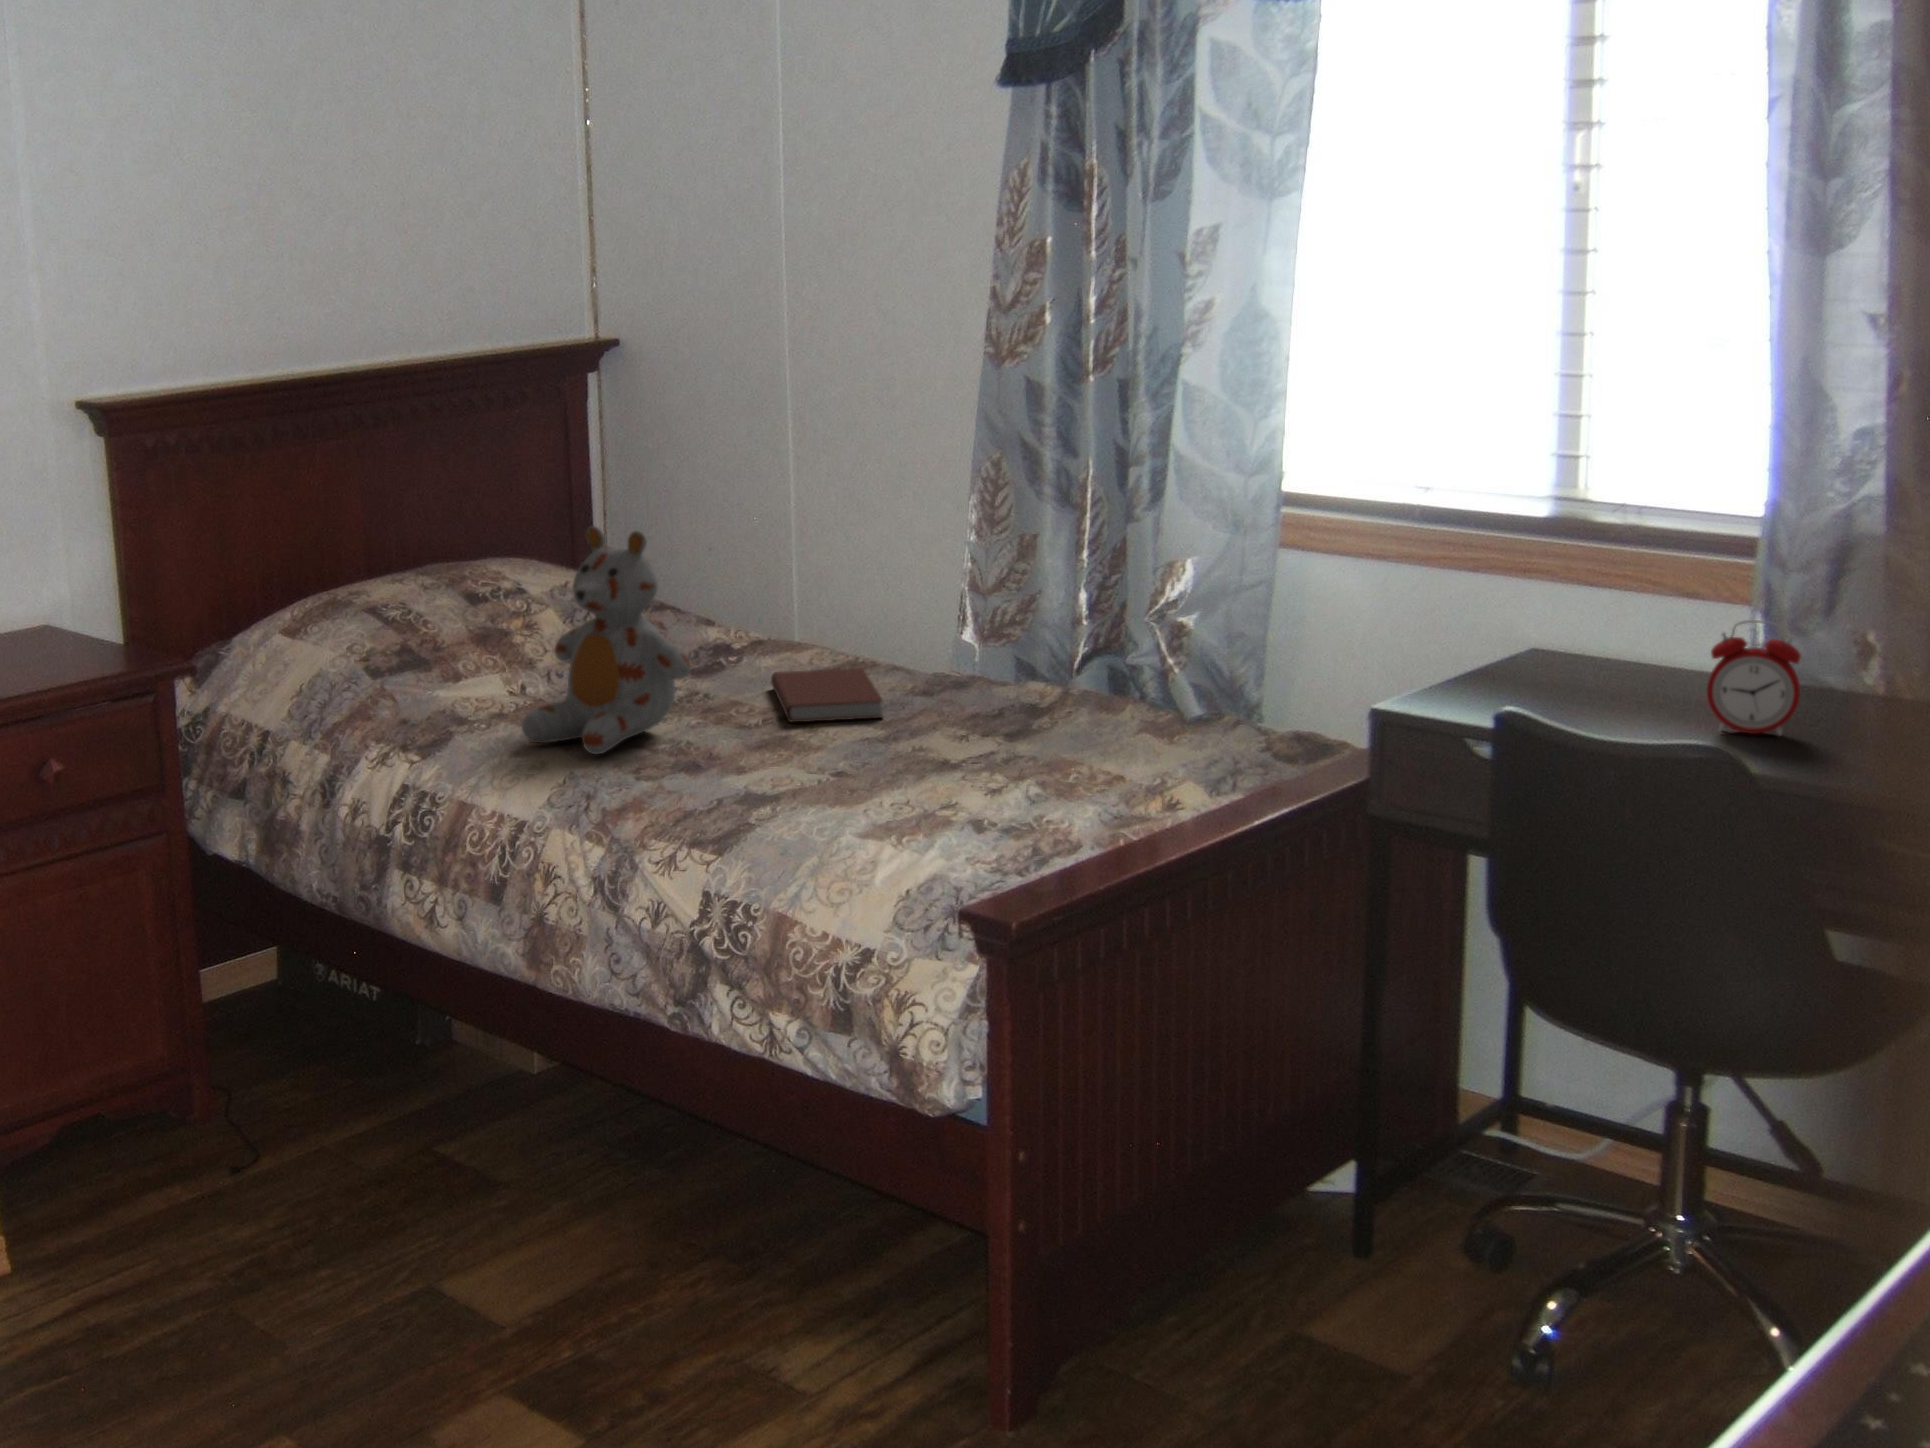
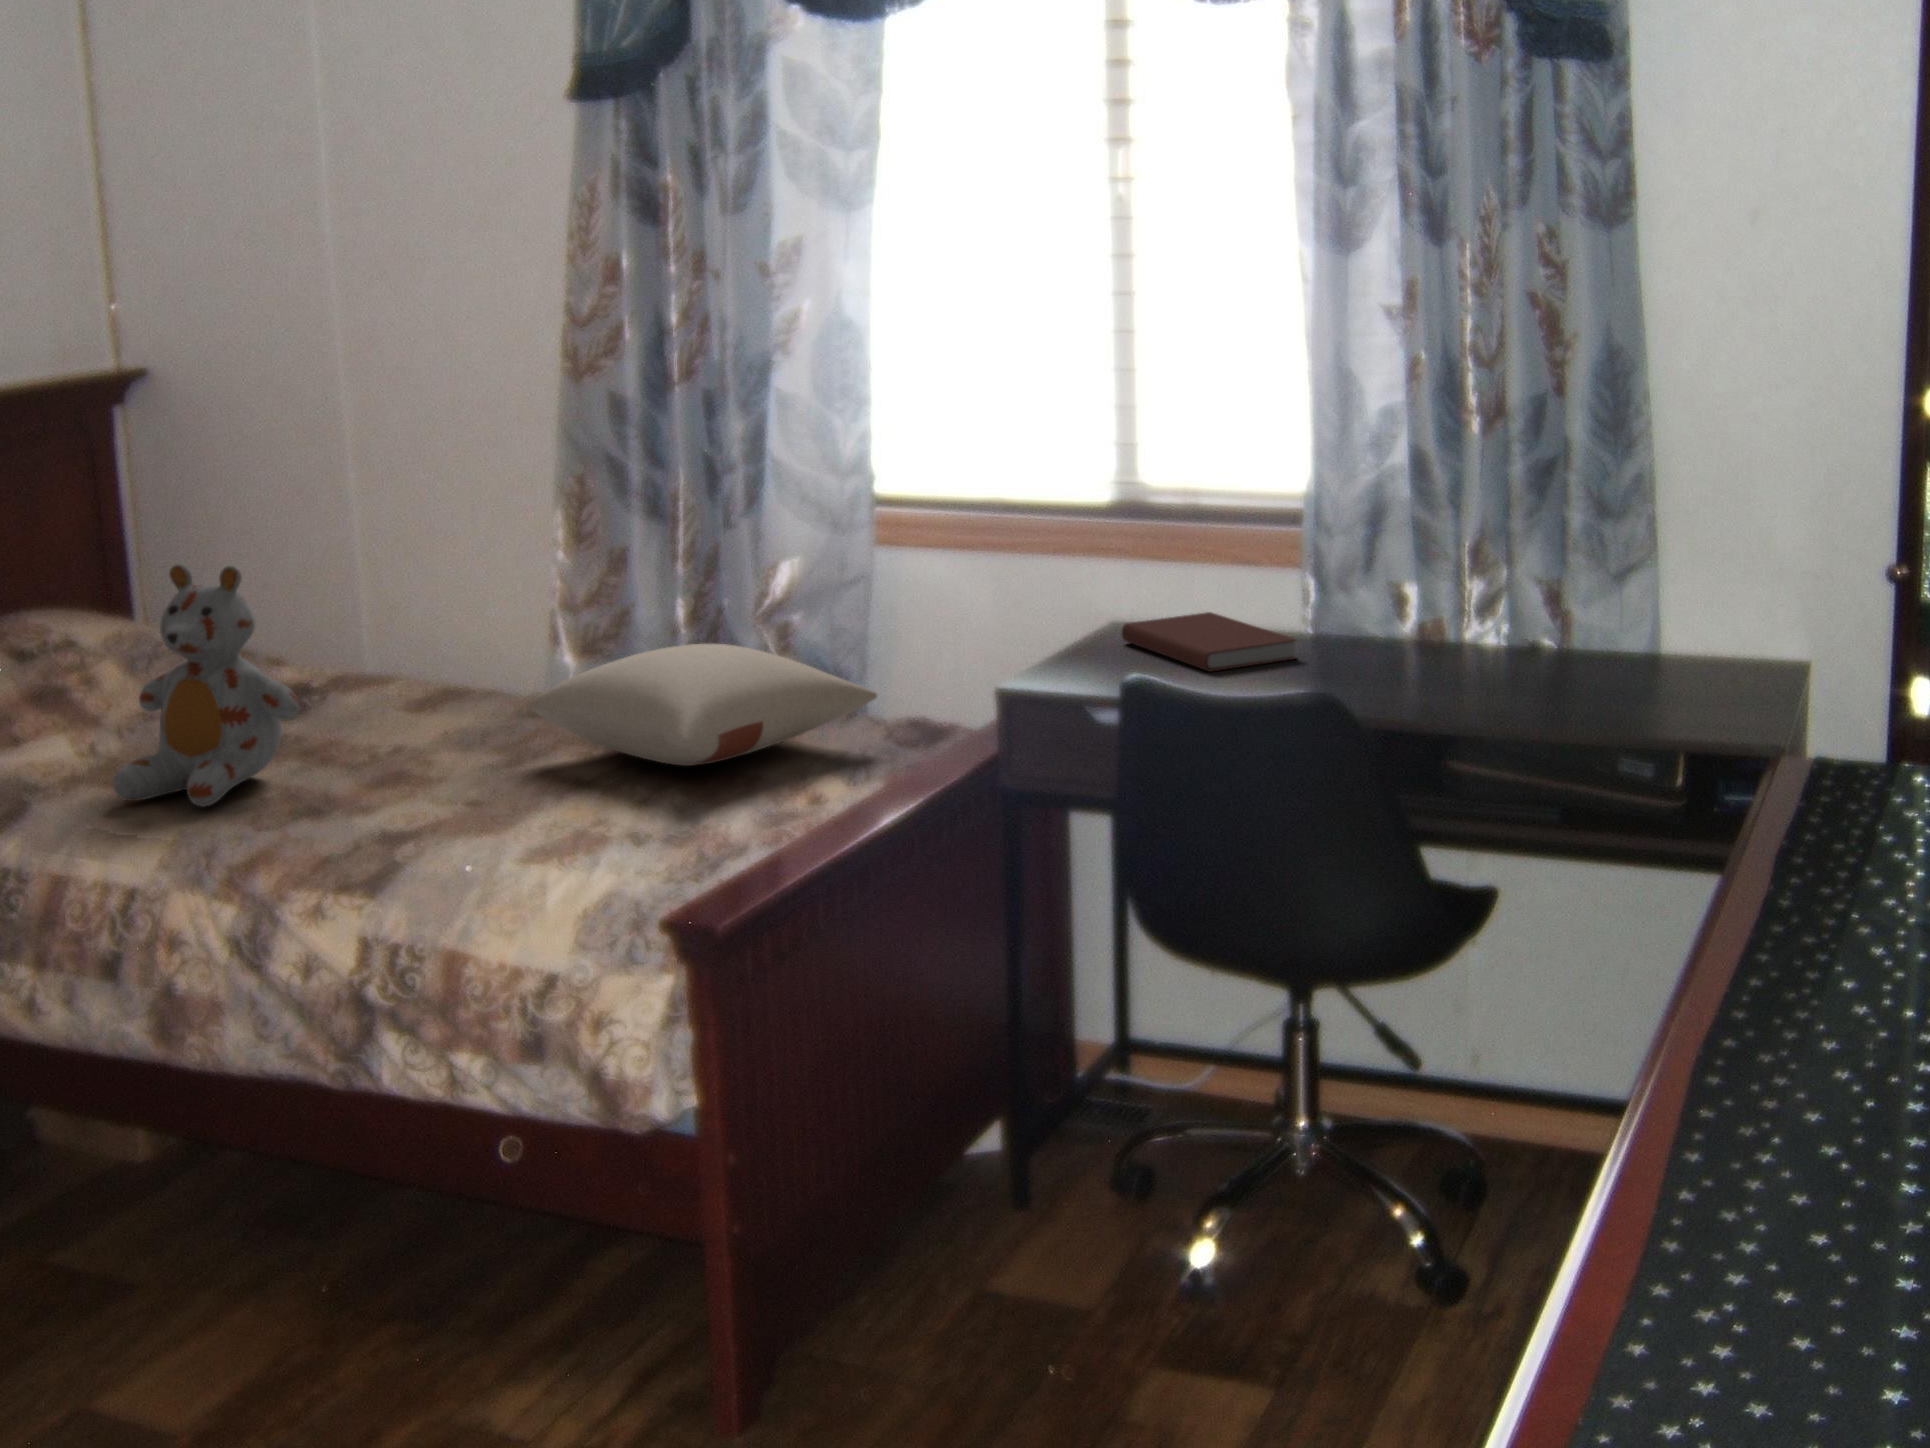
alarm clock: present [1707,620,1800,735] -> none [1294,577,1371,680]
pillow: none [906,639,1258,760] -> present [529,644,877,766]
book: present [771,668,883,722] -> present [1122,612,1296,672]

